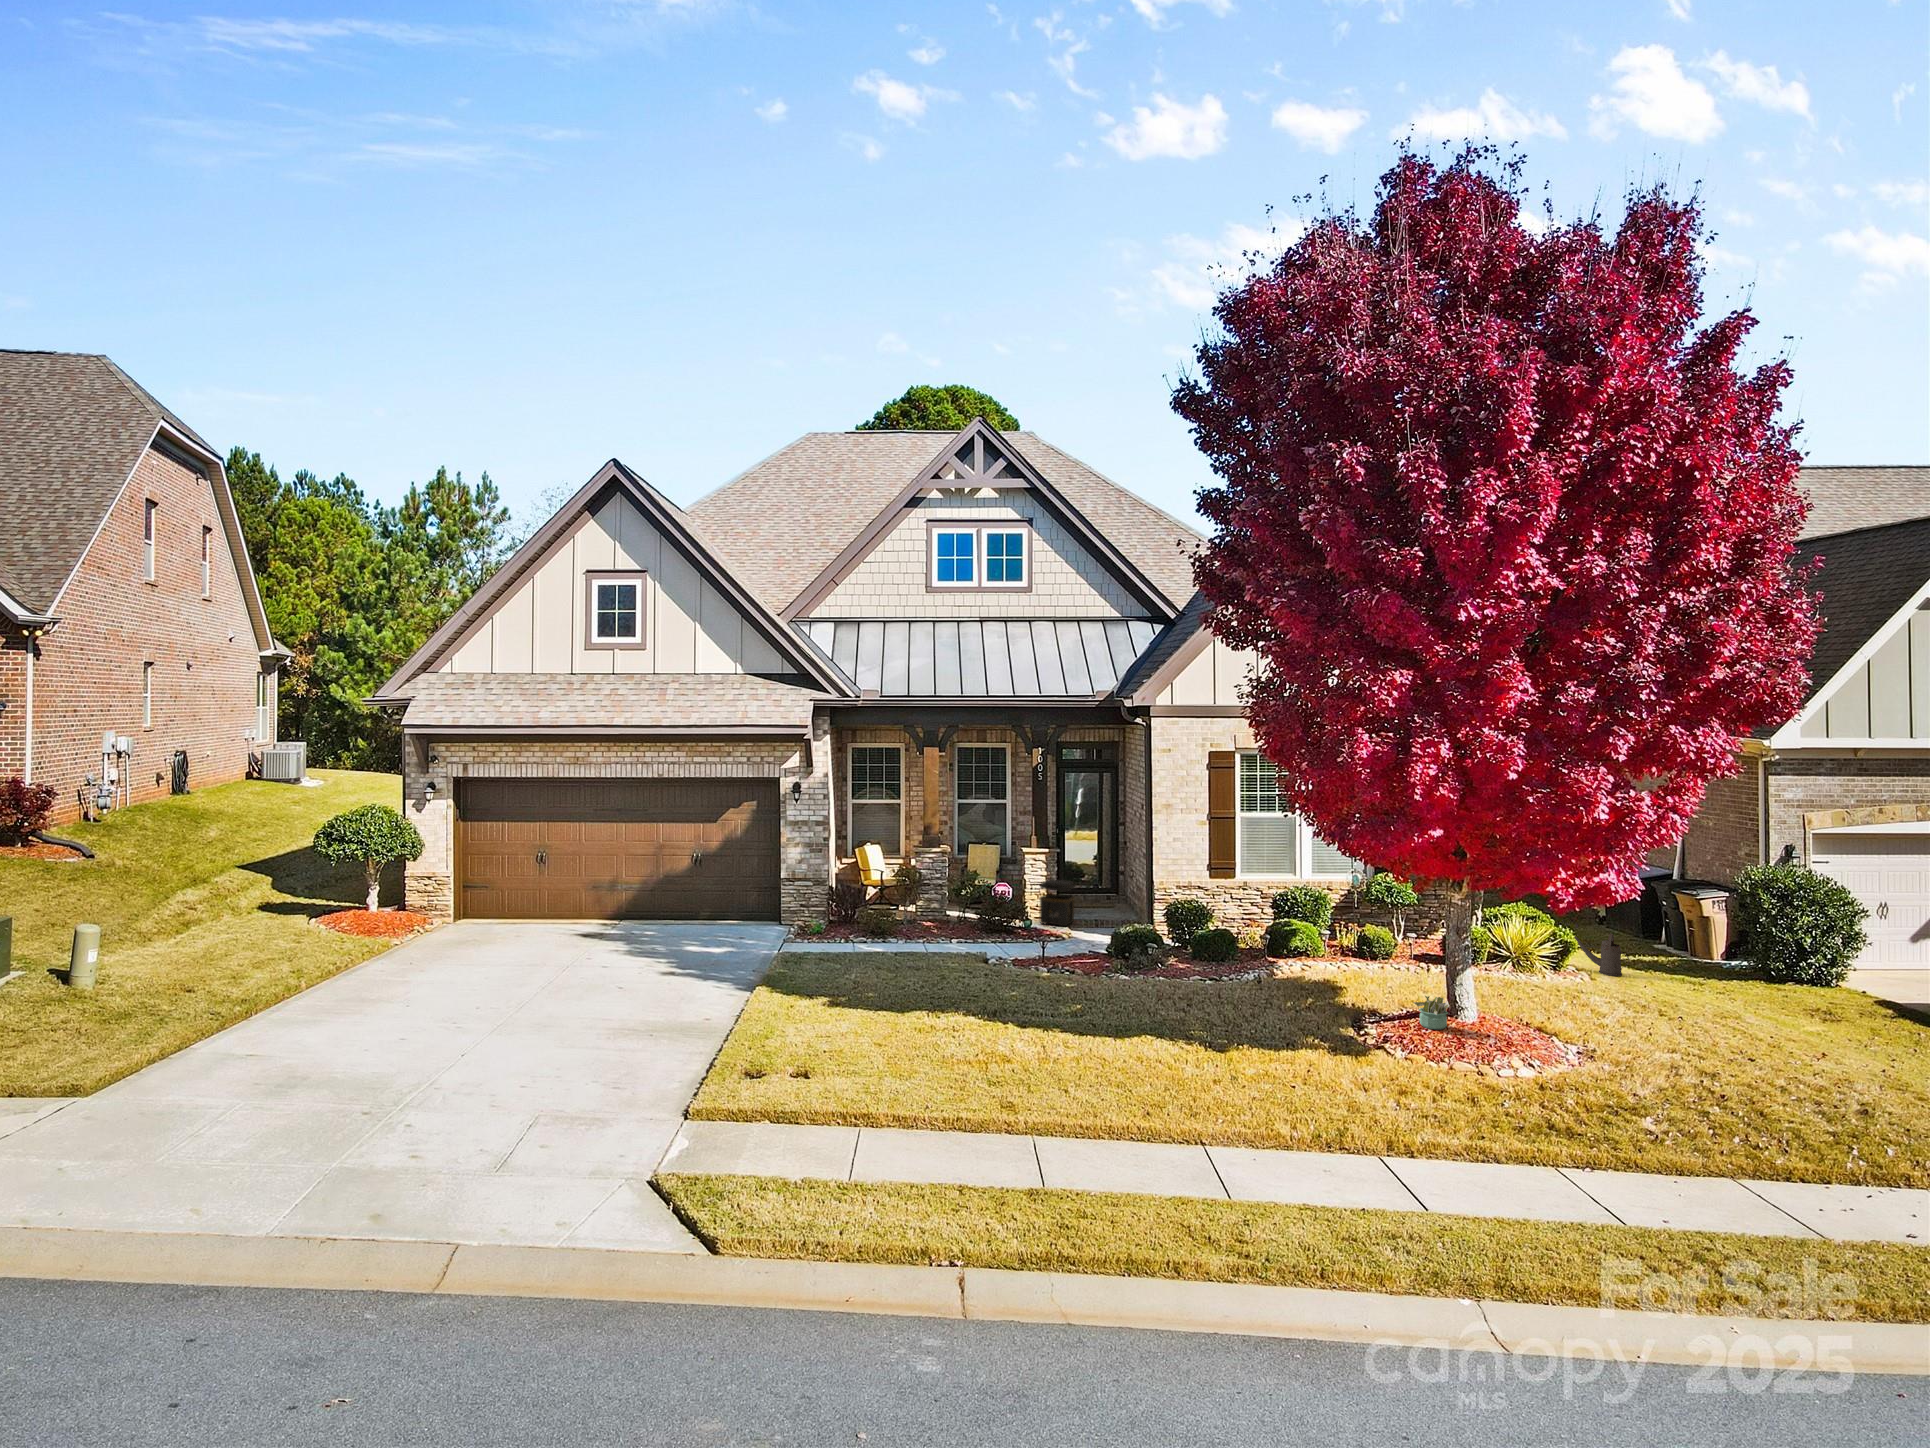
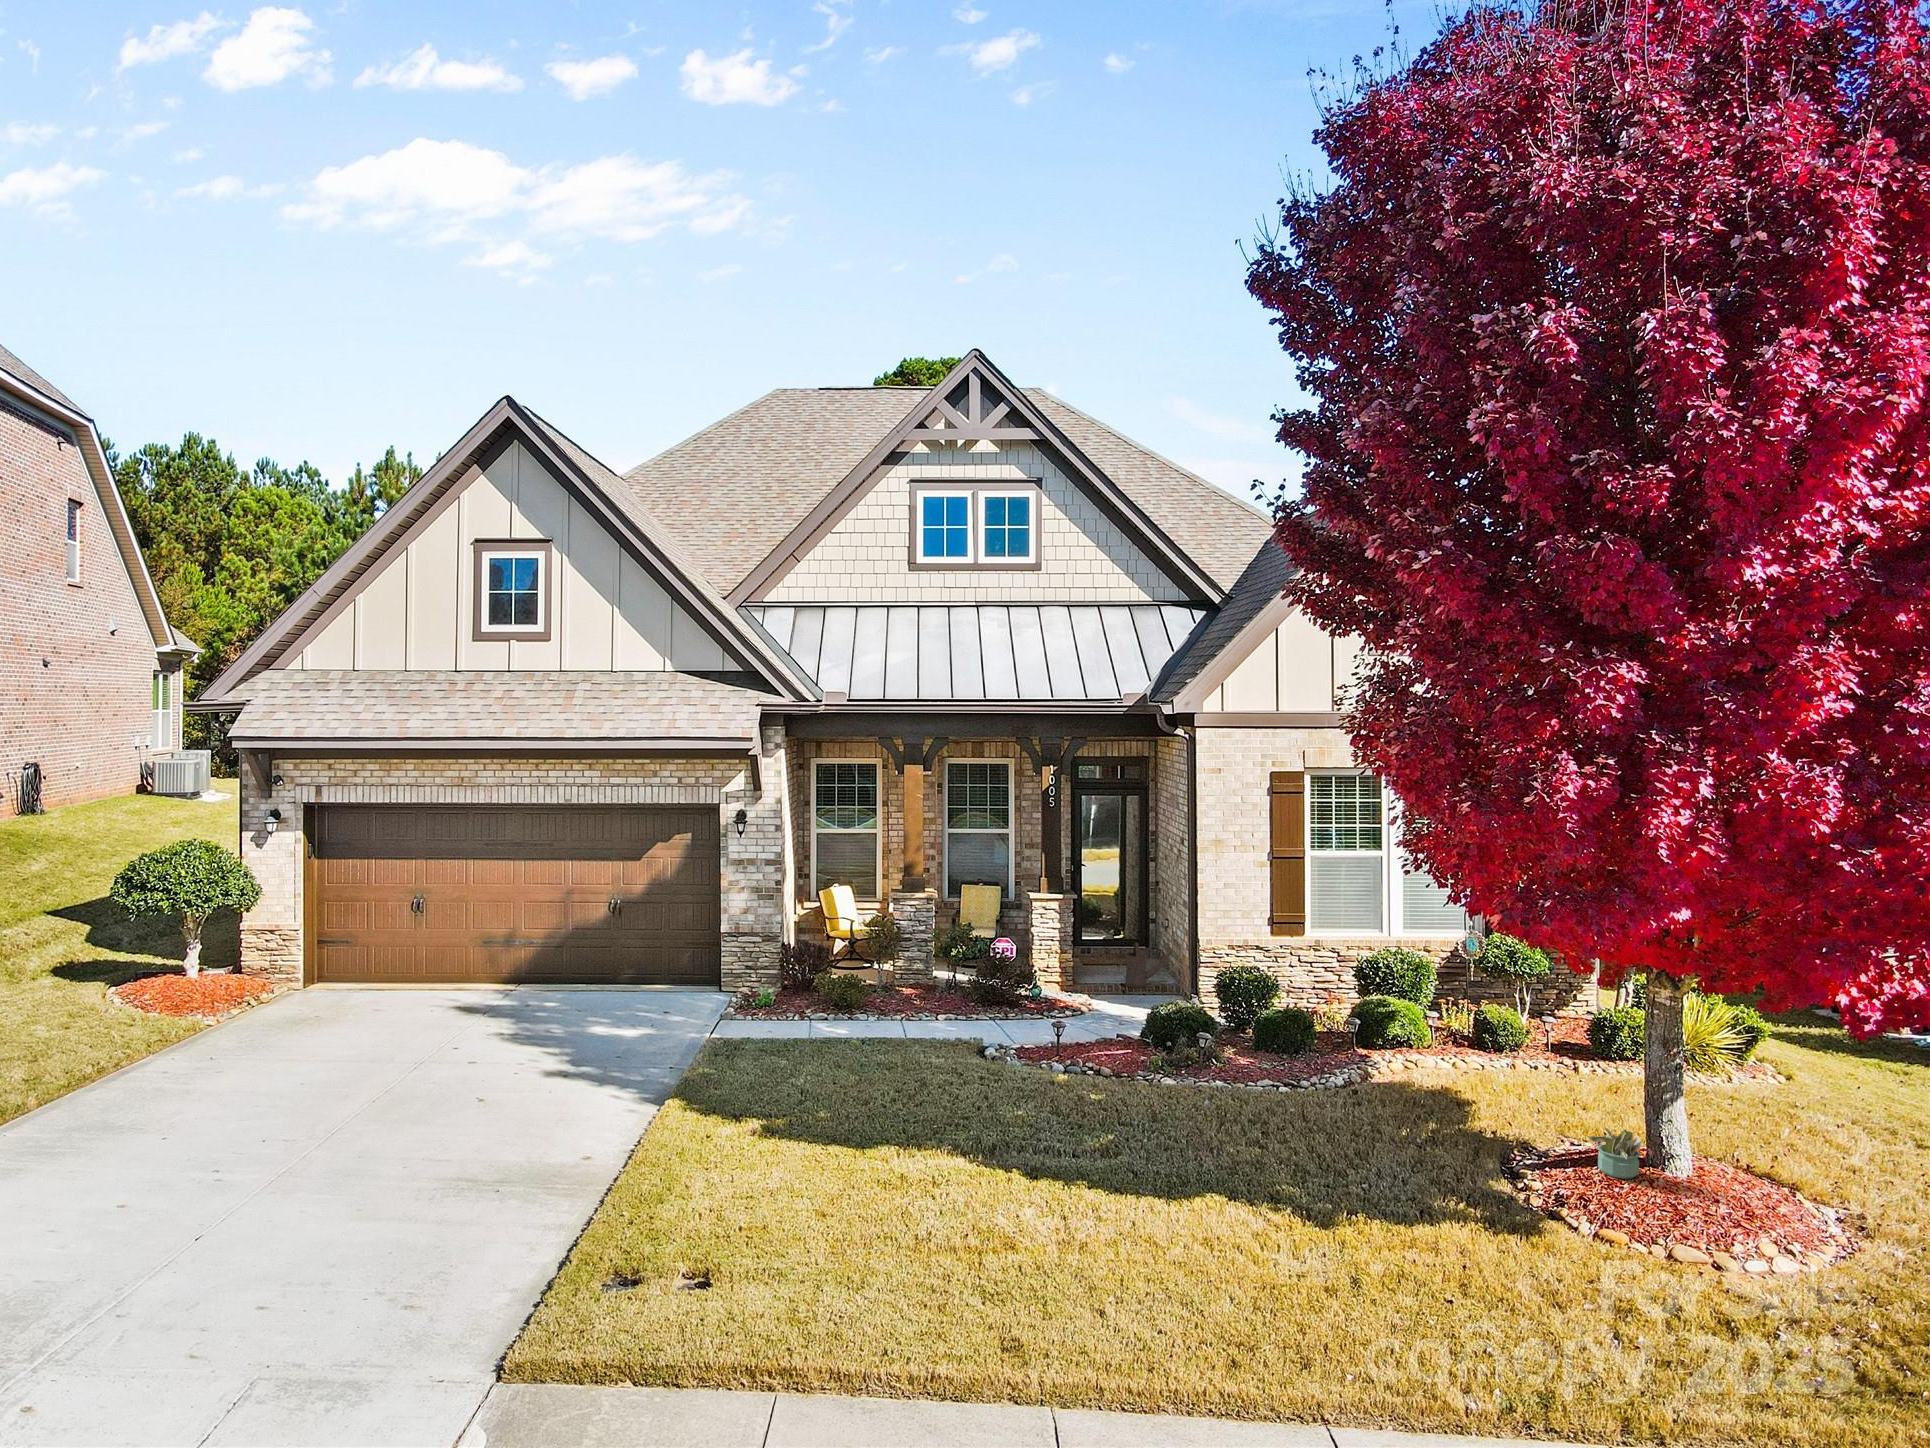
toolbox: present [1039,879,1075,926] -> none [1051,933,1097,995]
watering can: present [1574,933,1630,976] -> present [1118,943,1172,988]

